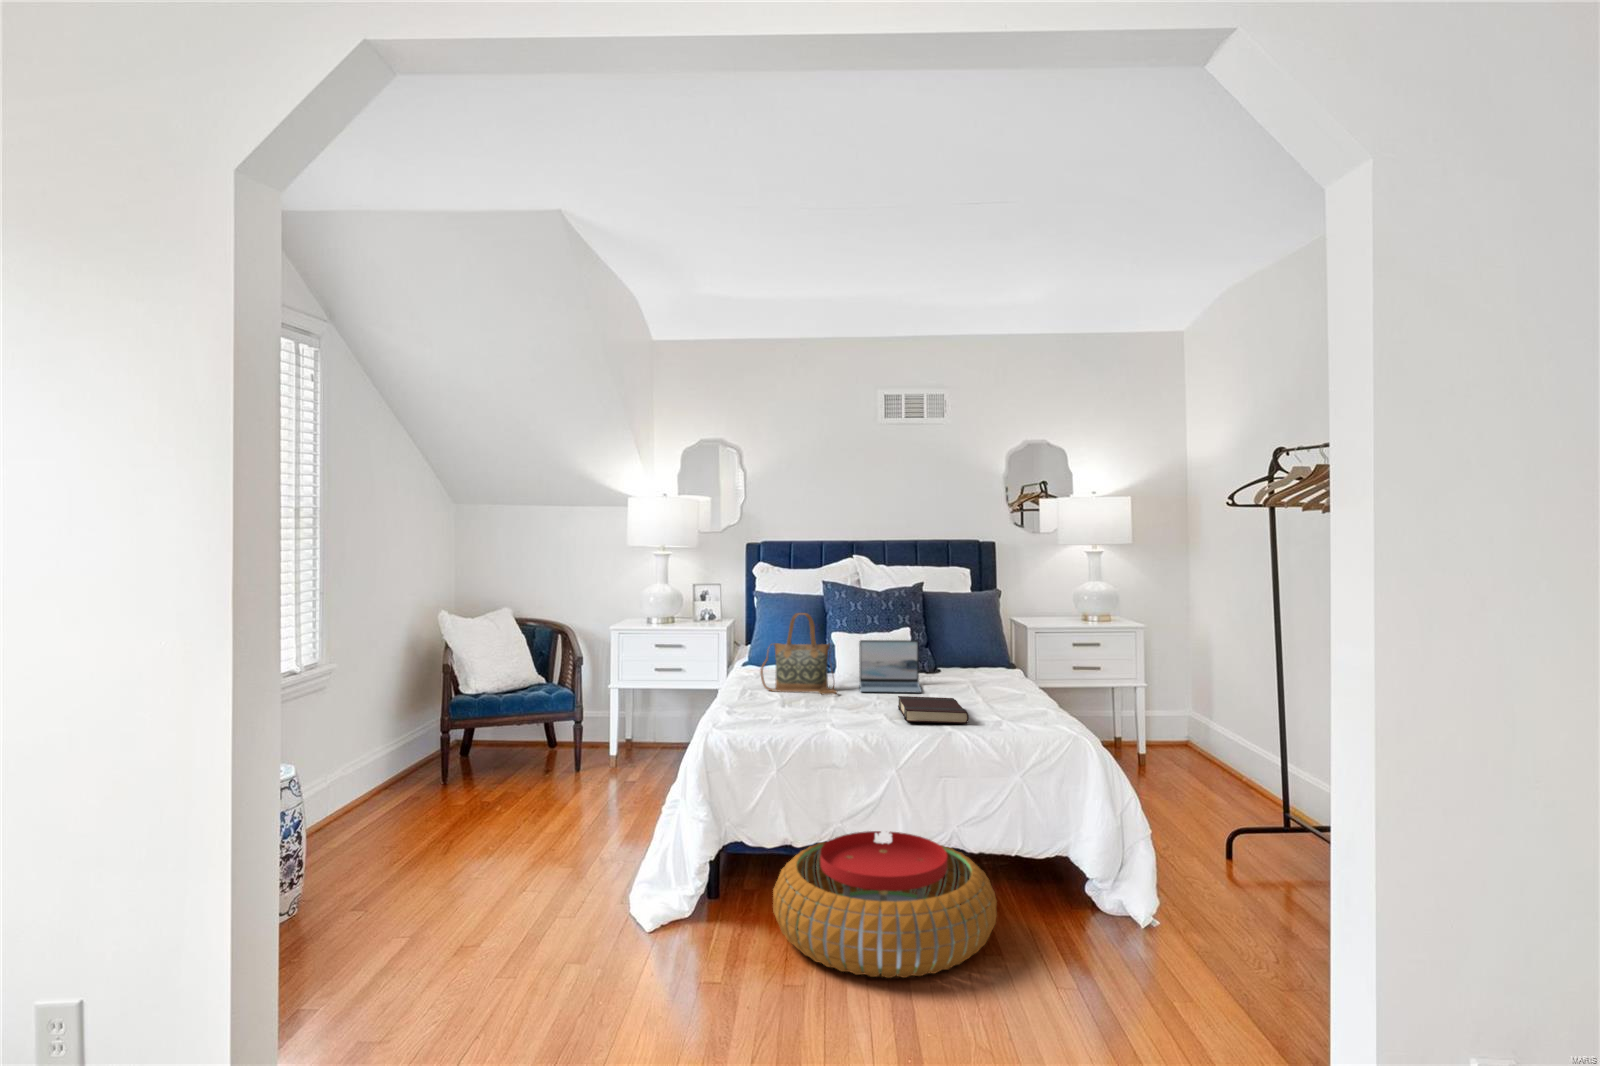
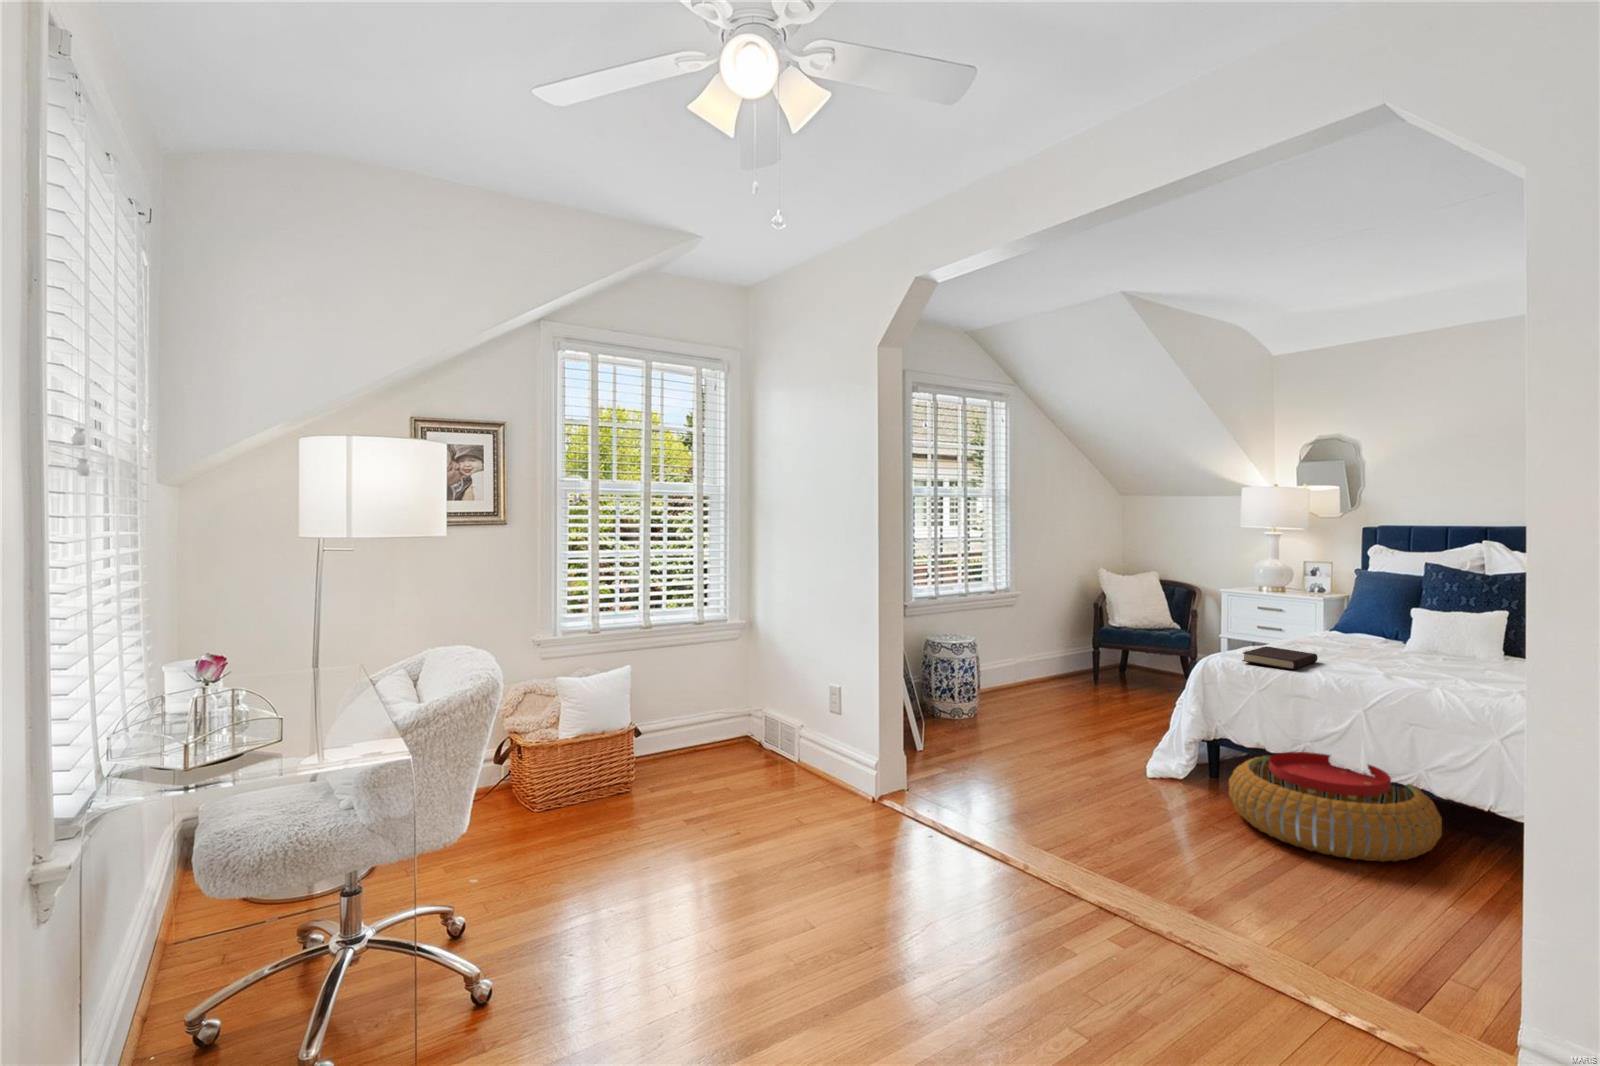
handbag: present [760,613,837,695] -> none [1305,586,1377,656]
laptop: present [859,640,921,693] -> none [1400,615,1485,666]
book: present [898,696,969,724] -> present [1242,646,1318,670]

